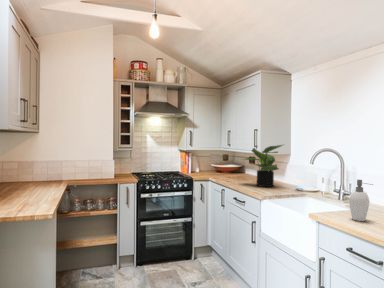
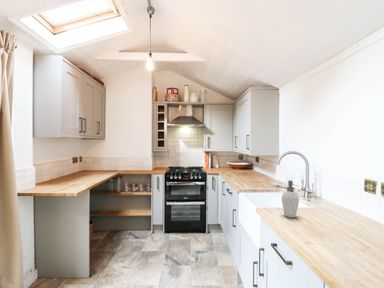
potted plant: present [244,145,282,187] -> none [235,148,266,182]

